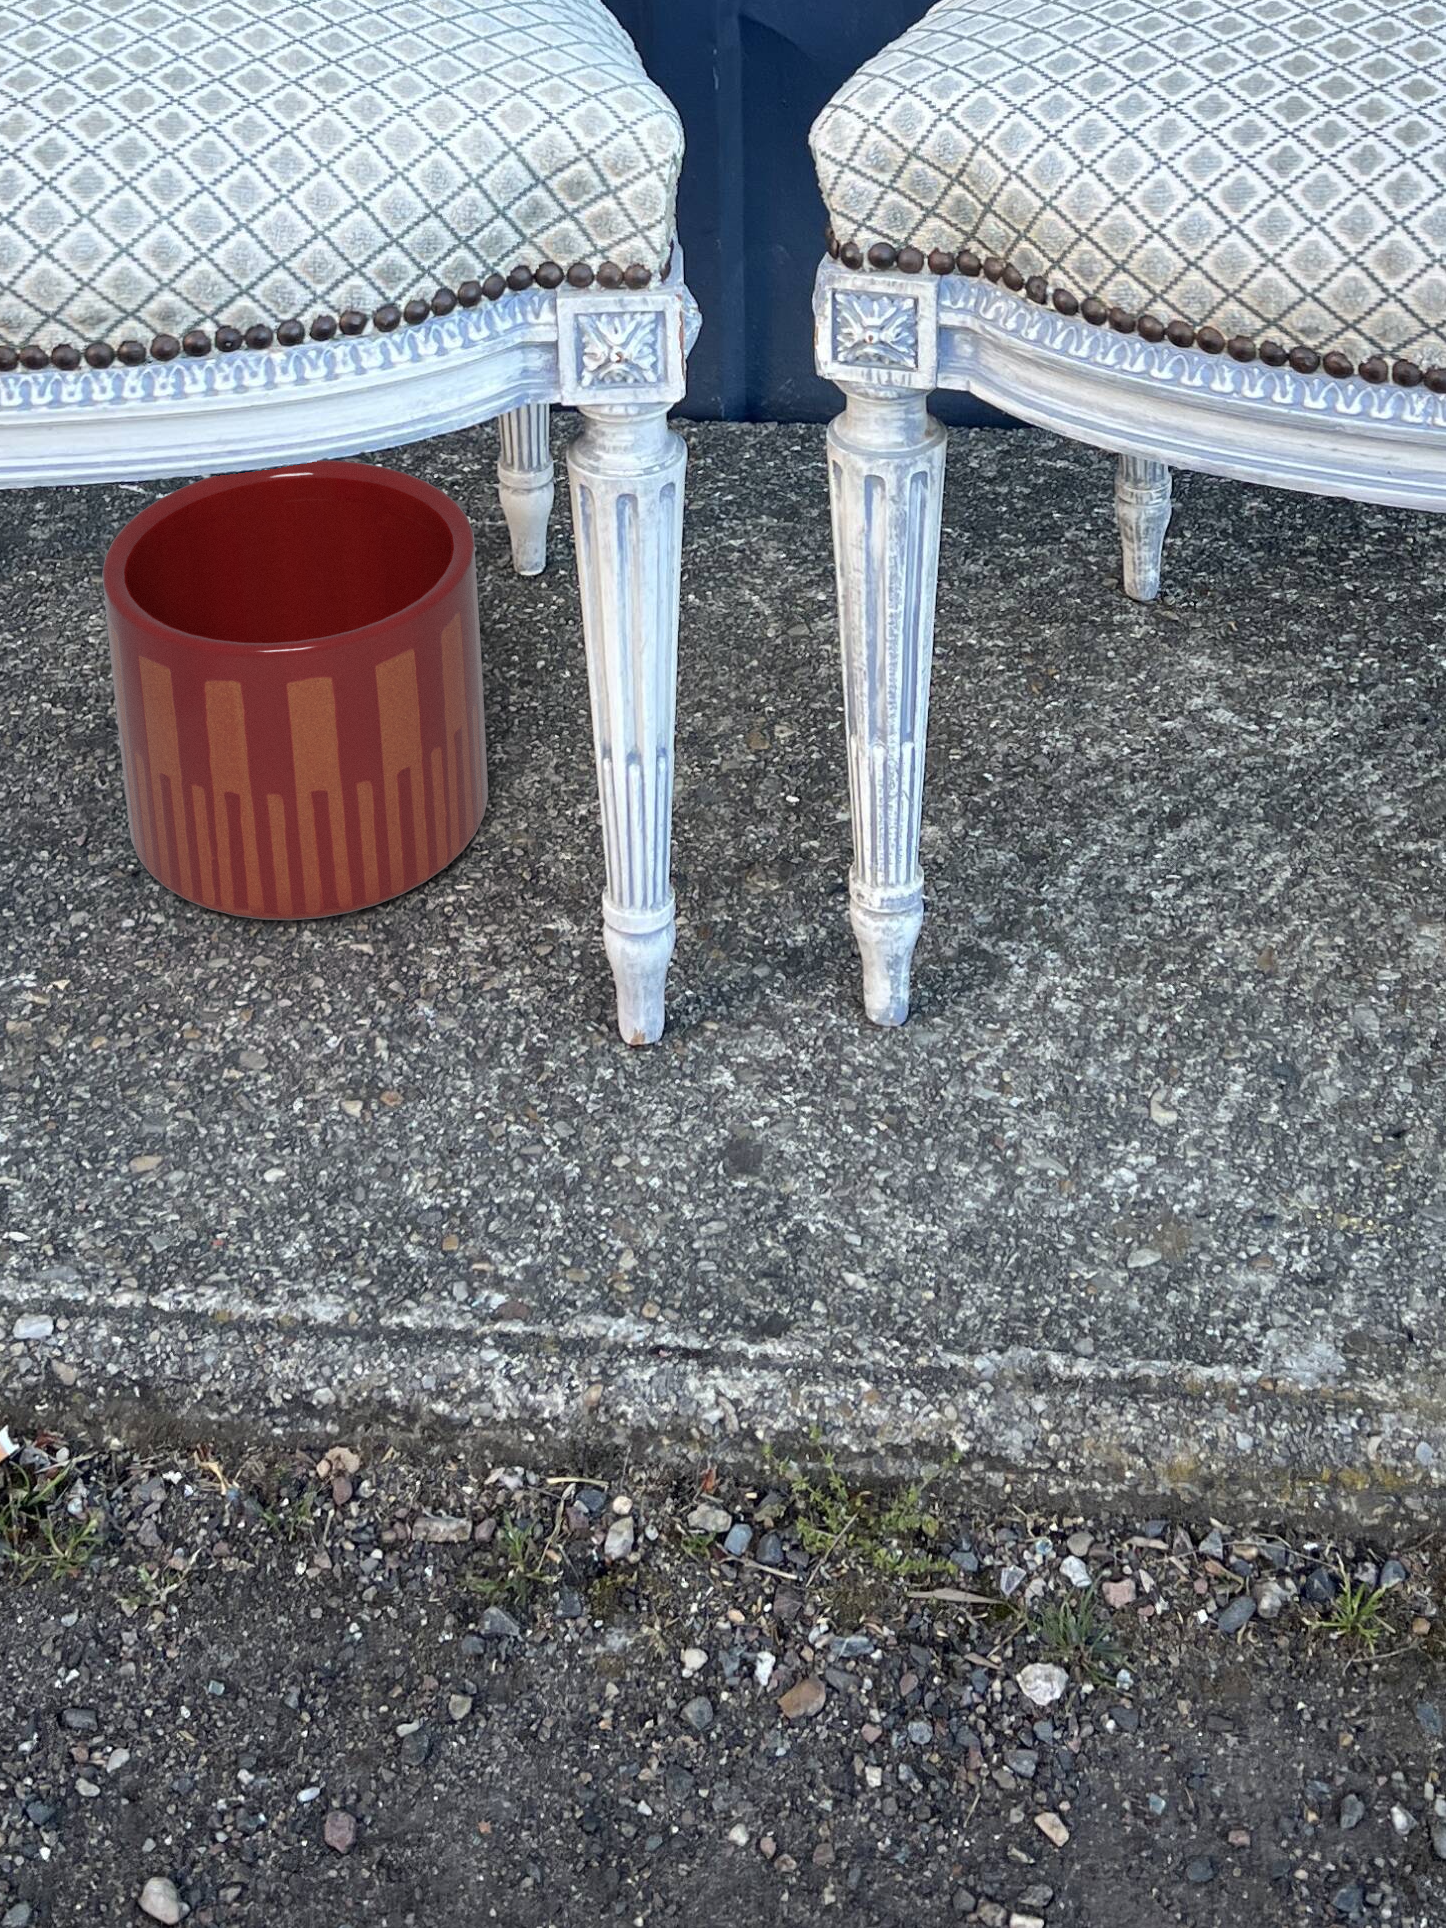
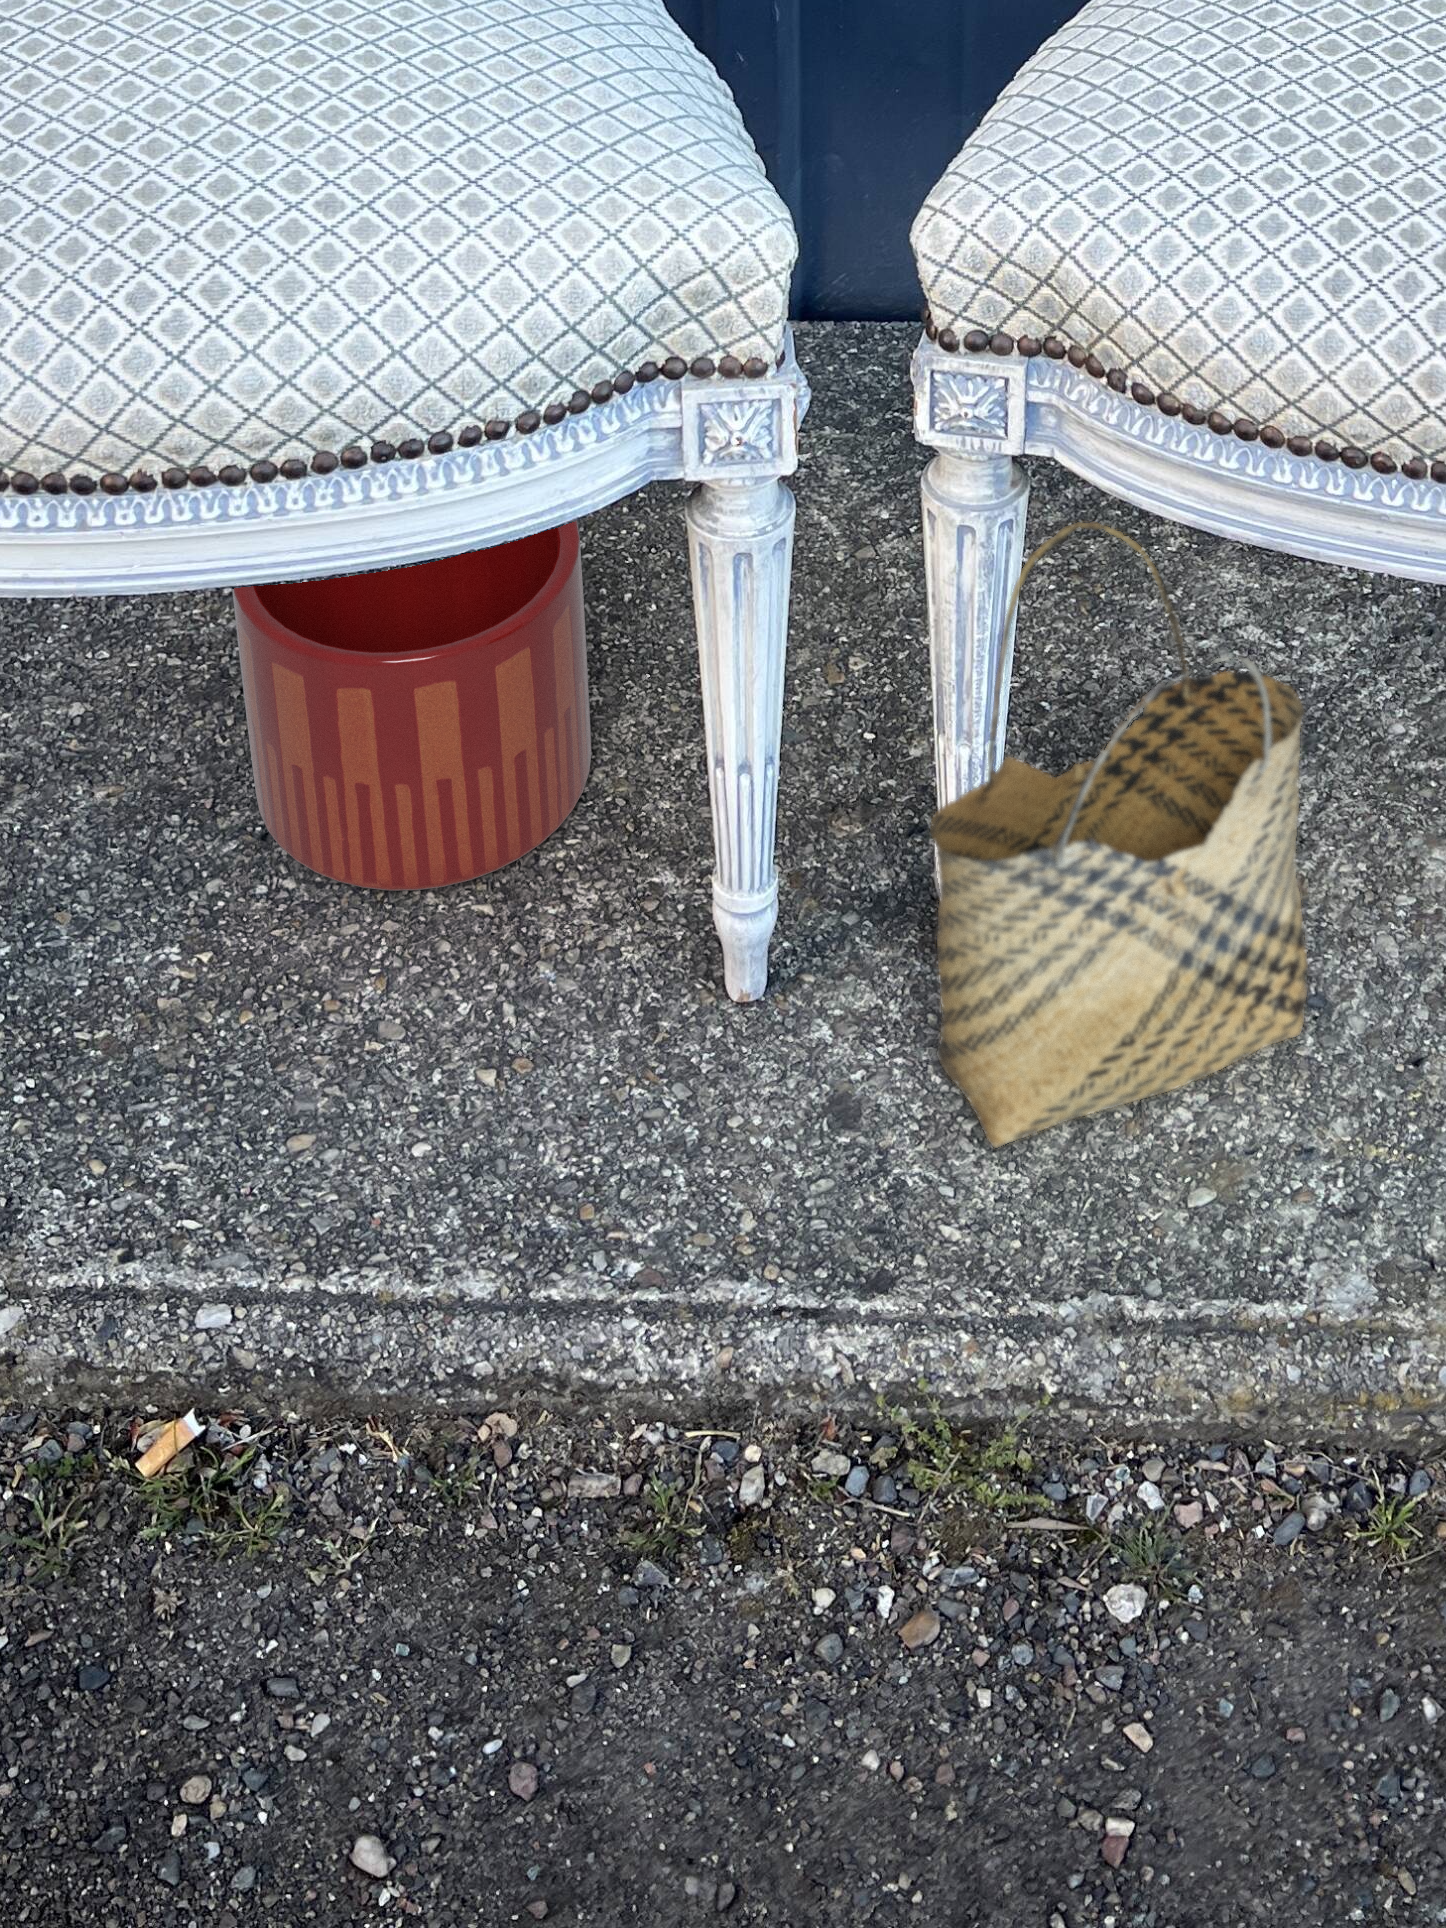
woven basket: none [833,487,1268,1192] -> present [930,521,1308,1147]

